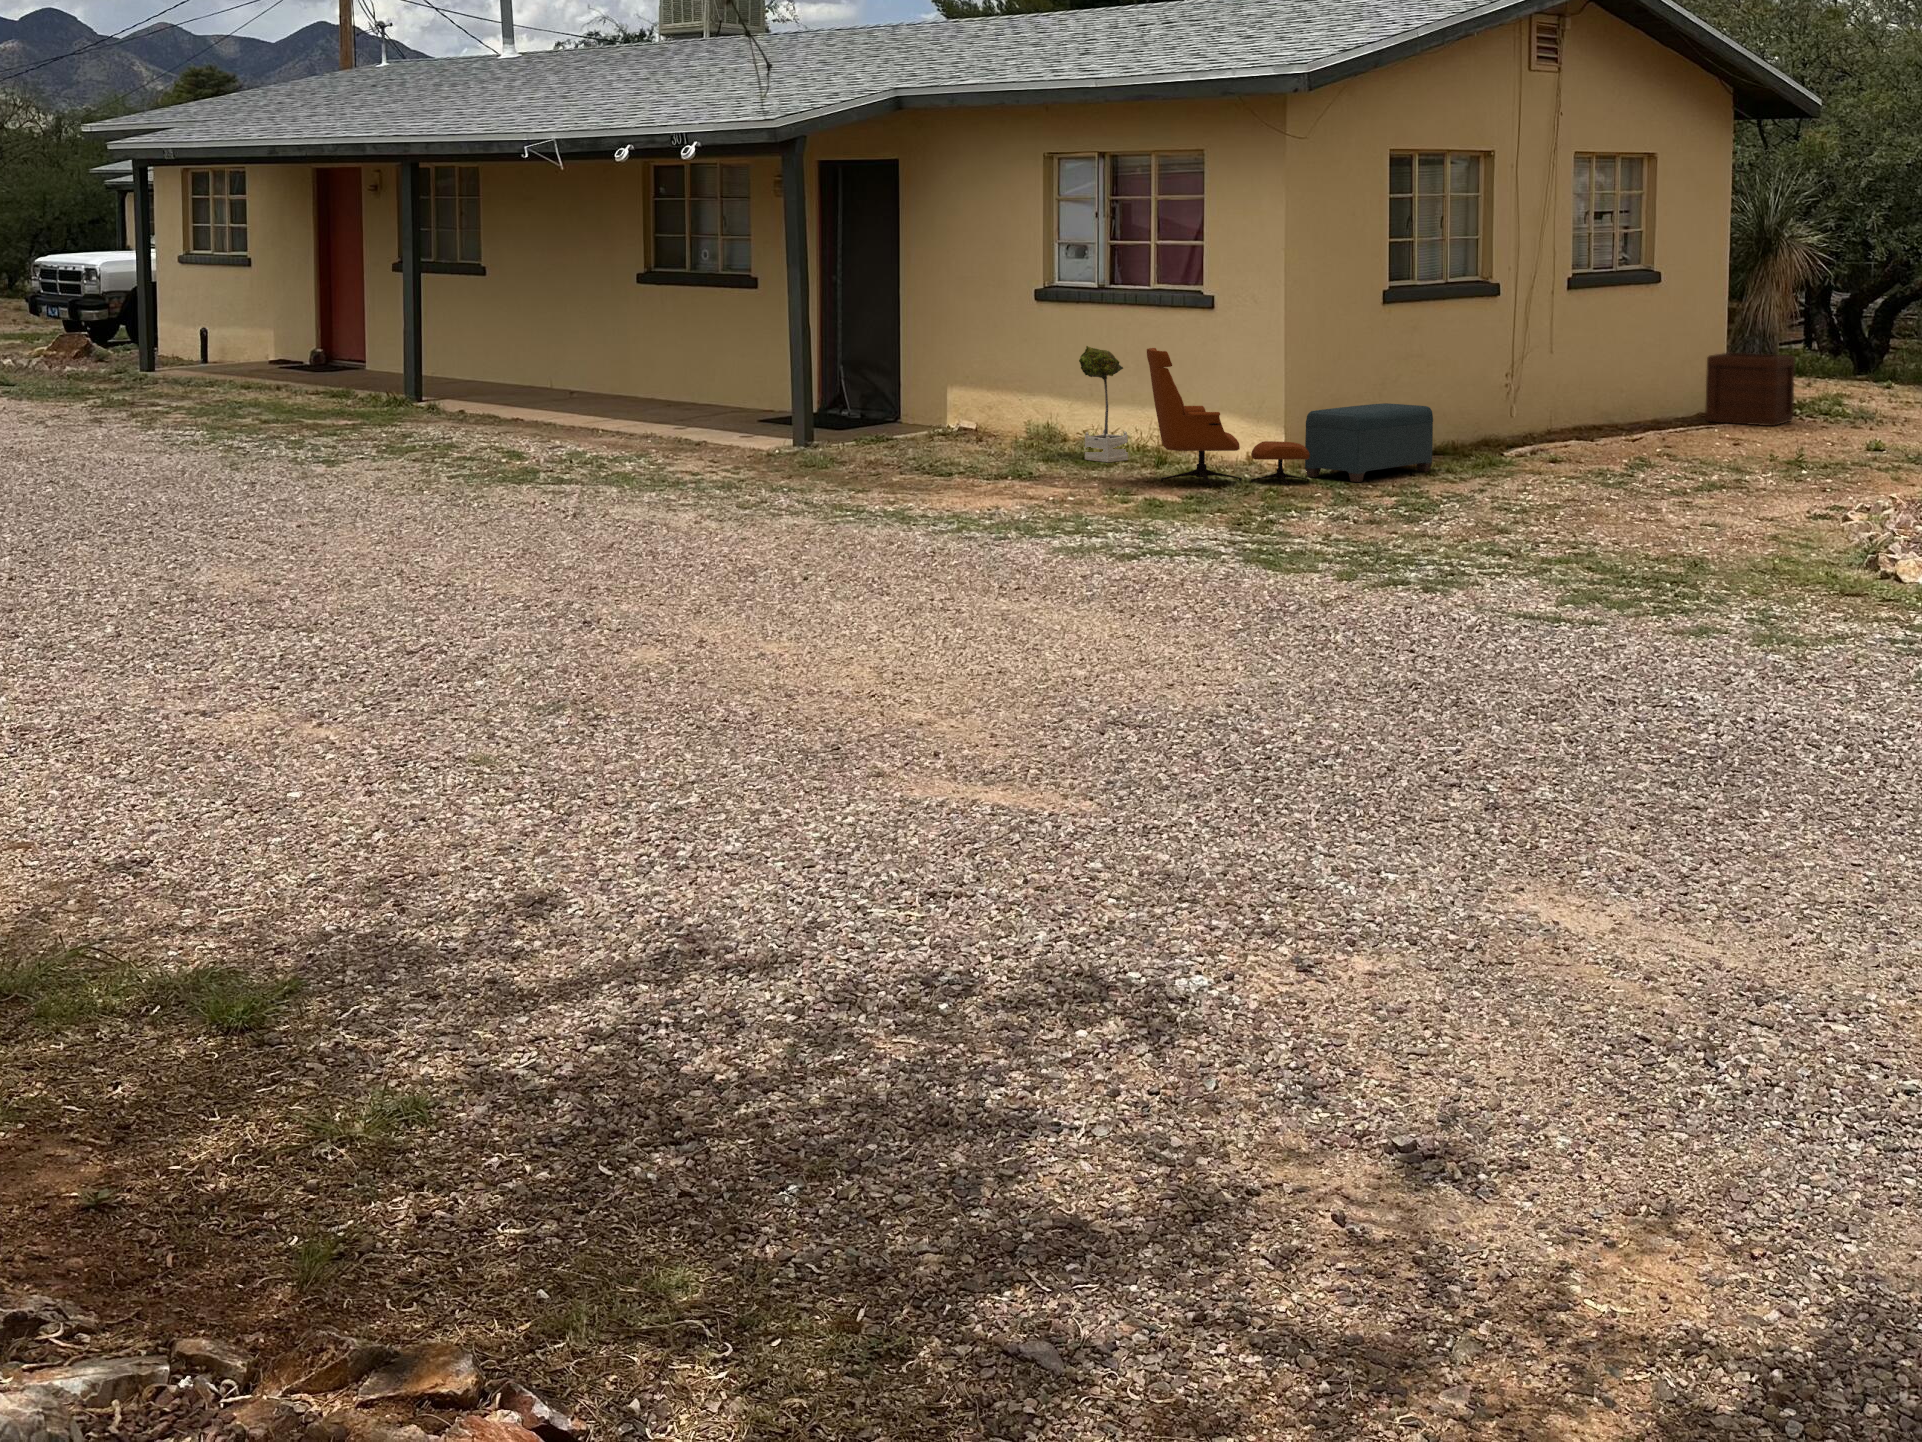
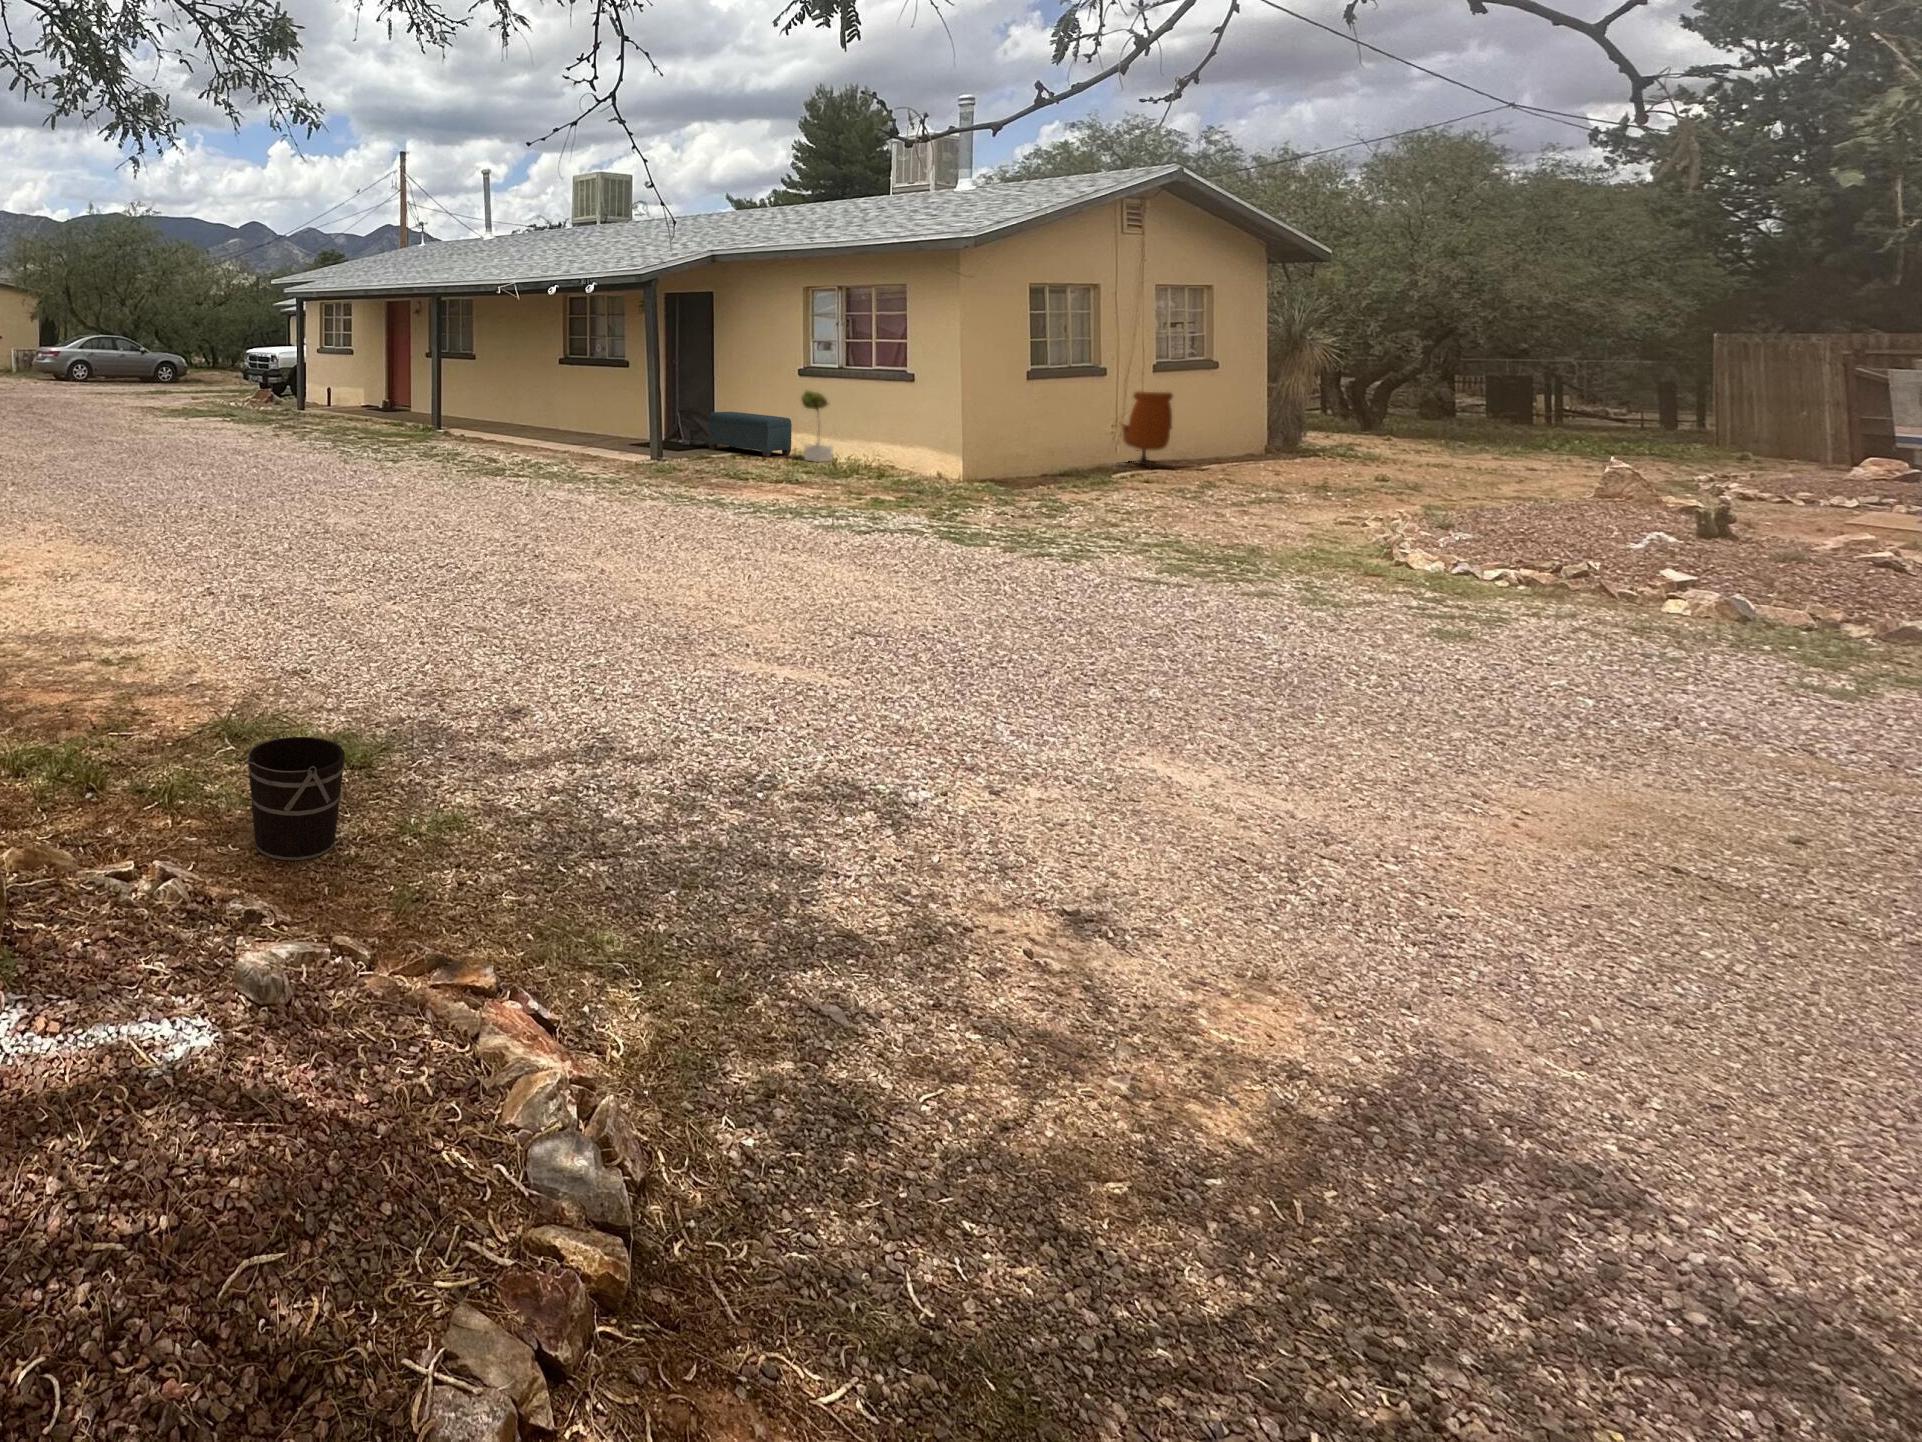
lounge chair: present [1147,348,1310,487] -> present [1119,392,1173,466]
wooden crate: present [1705,353,1795,426] -> none [1239,404,1308,454]
bench: present [1305,403,1433,482] -> present [709,412,792,457]
bucket: none [40,989,232,1216] -> present [246,733,345,860]

